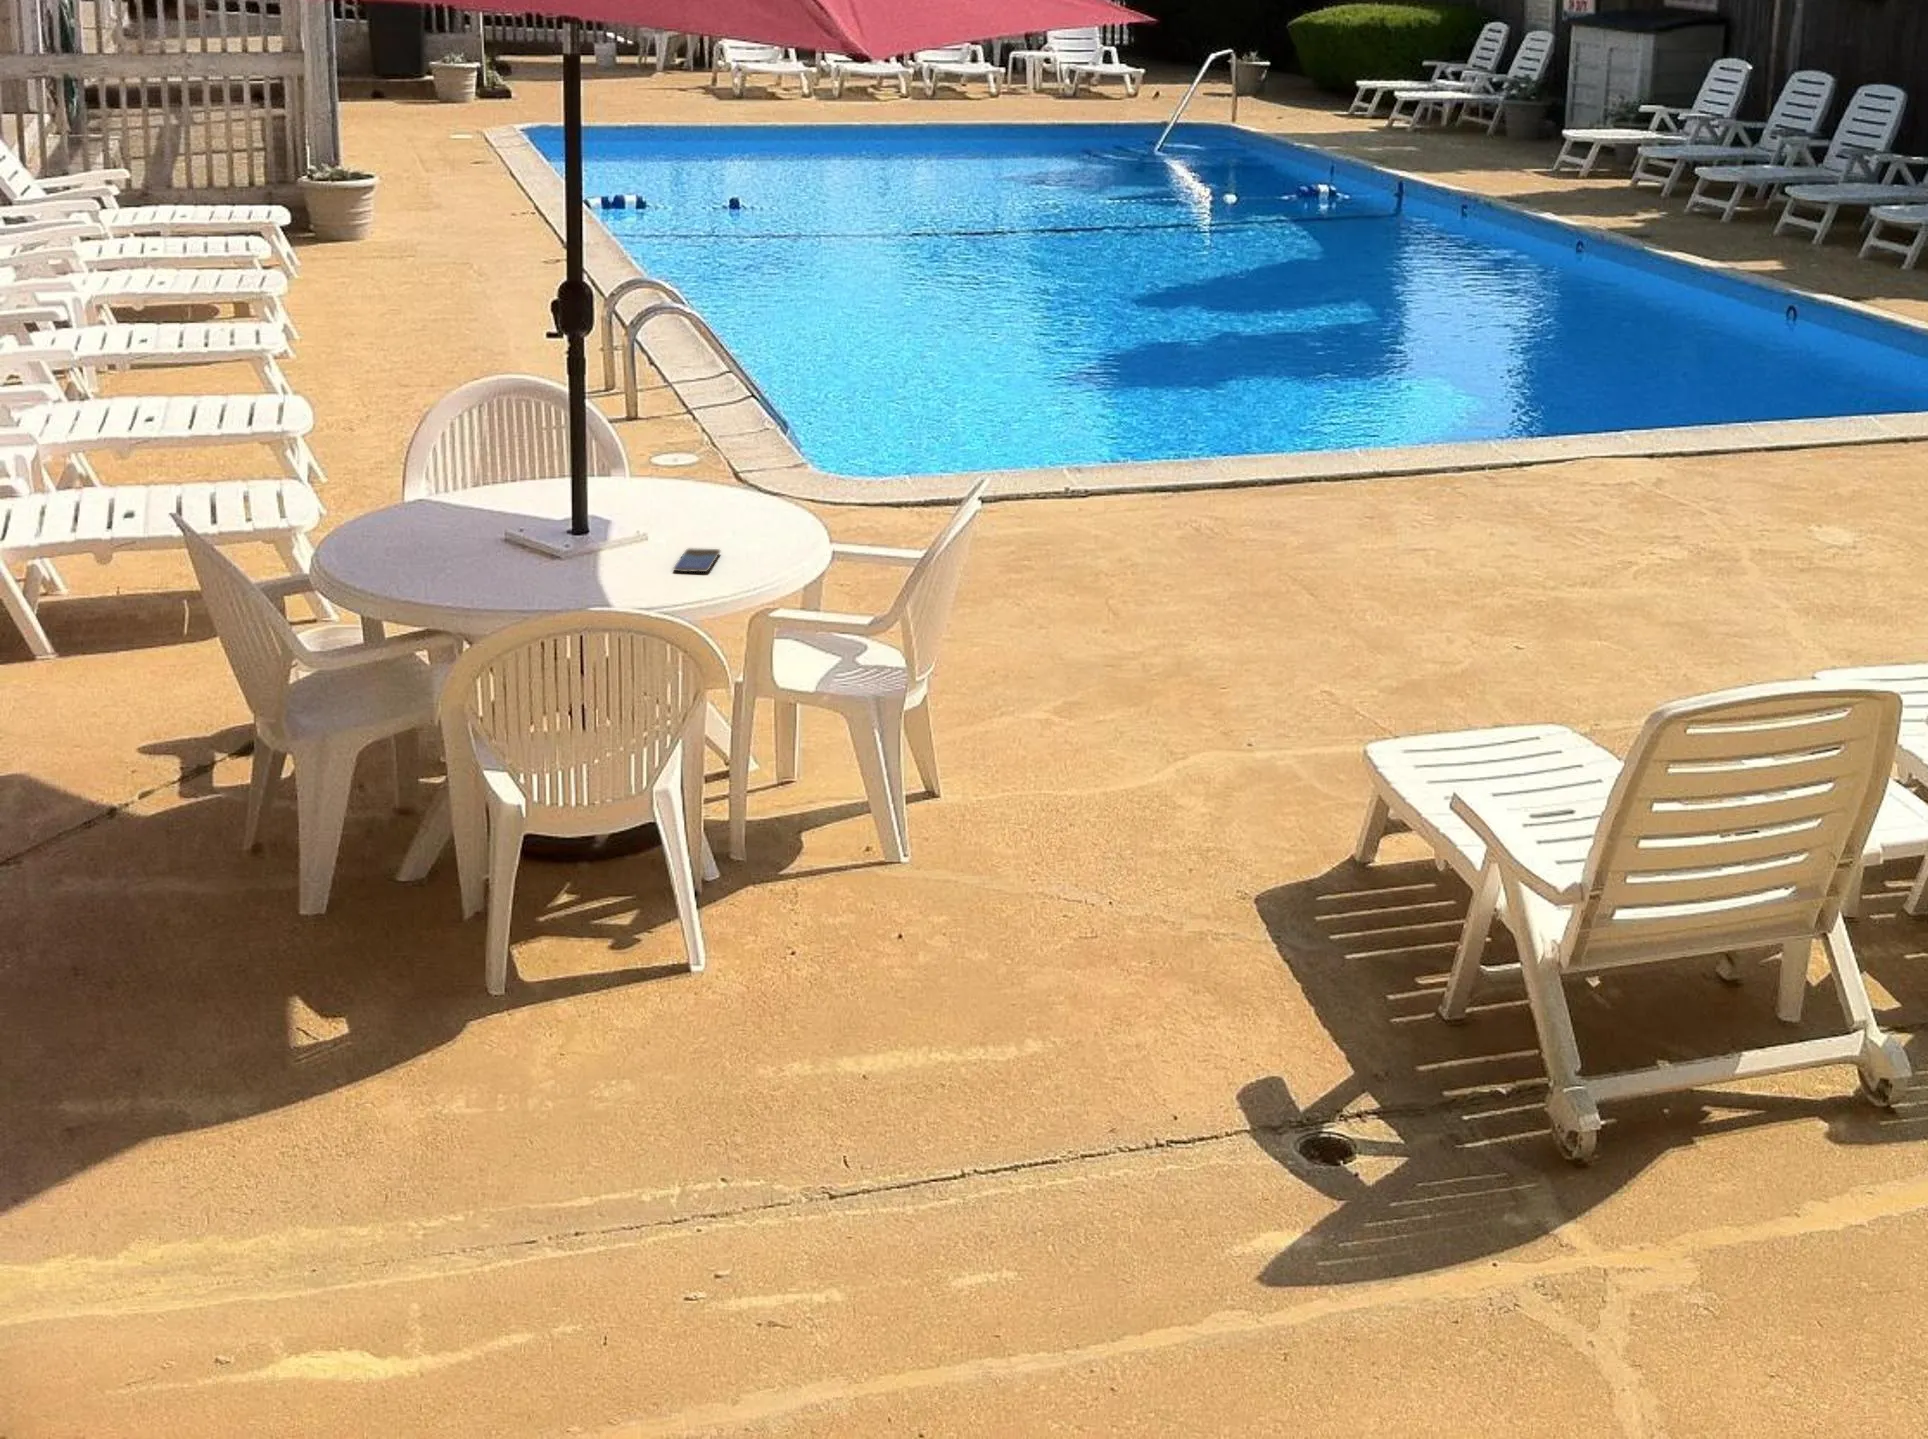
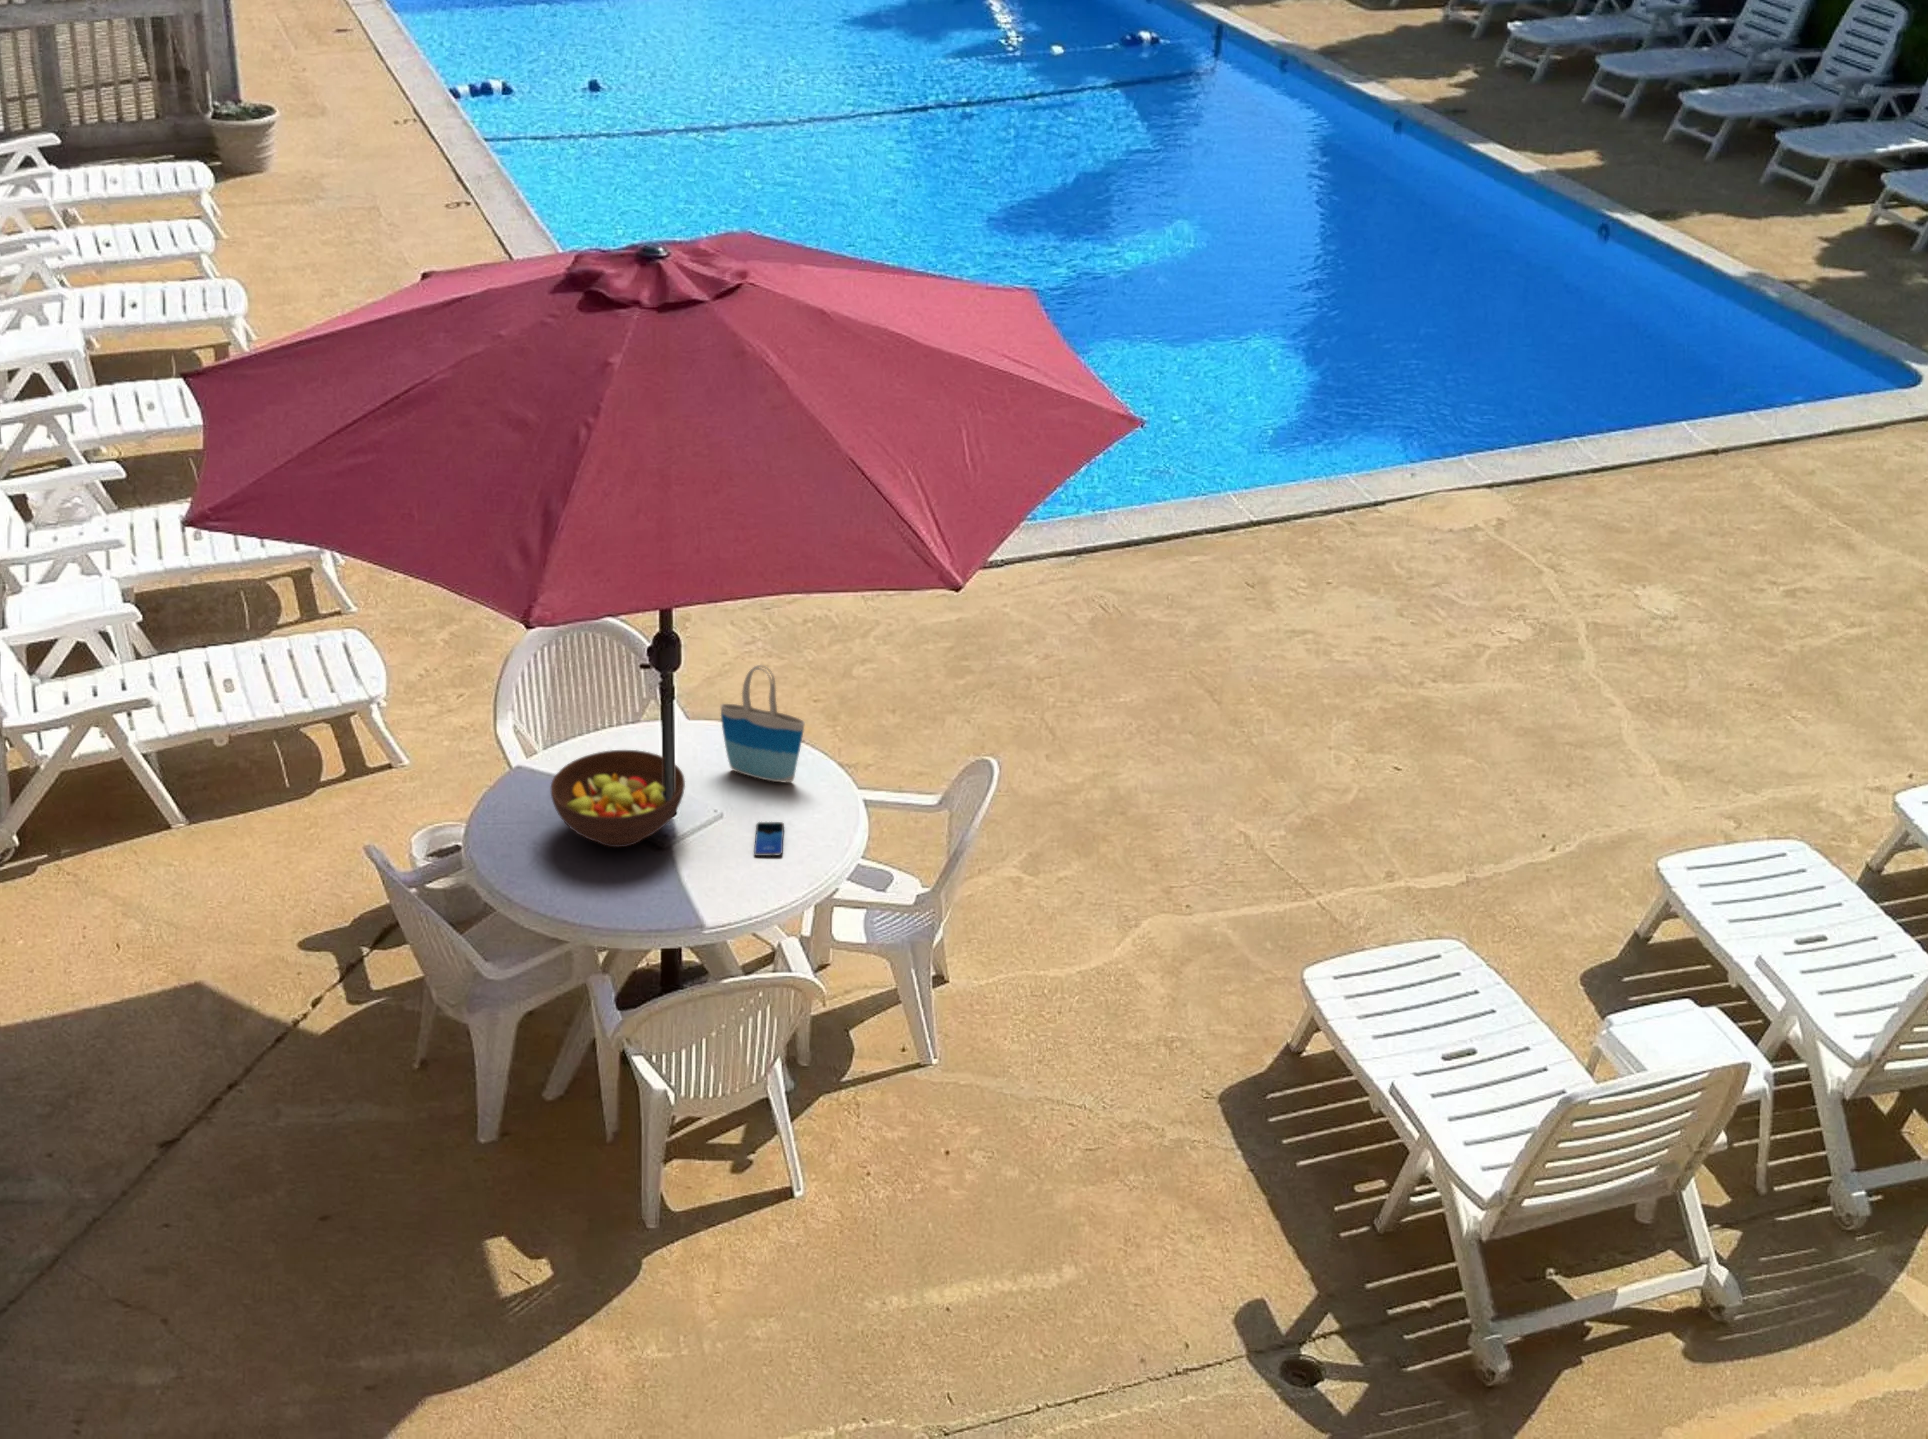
tote bag: none [660,371,759,526] -> present [721,665,805,782]
fruit bowl: none [419,460,593,559] -> present [551,750,685,847]

